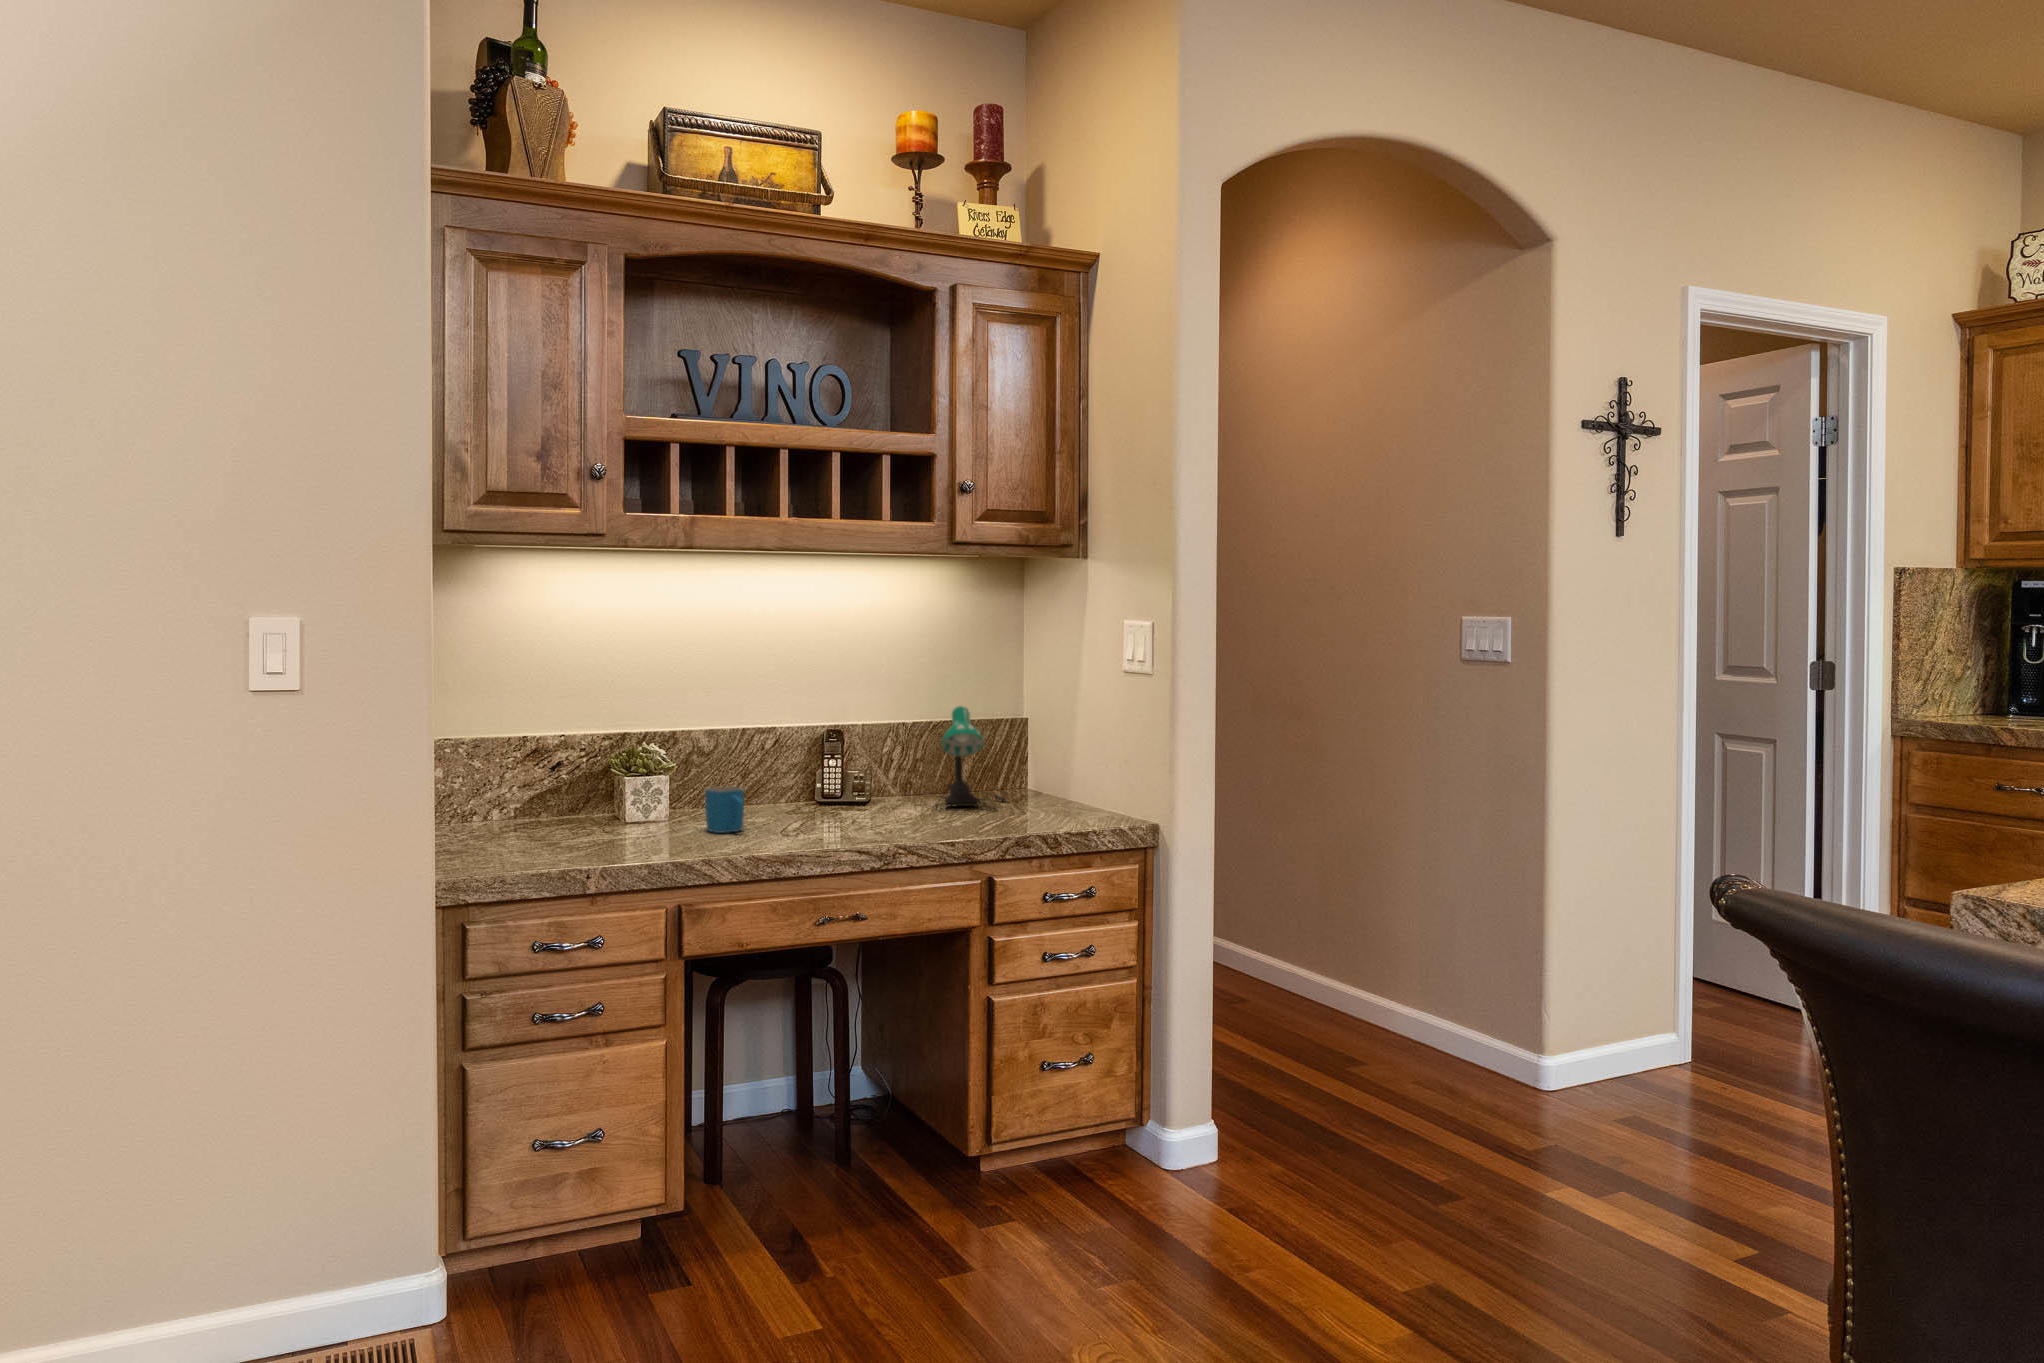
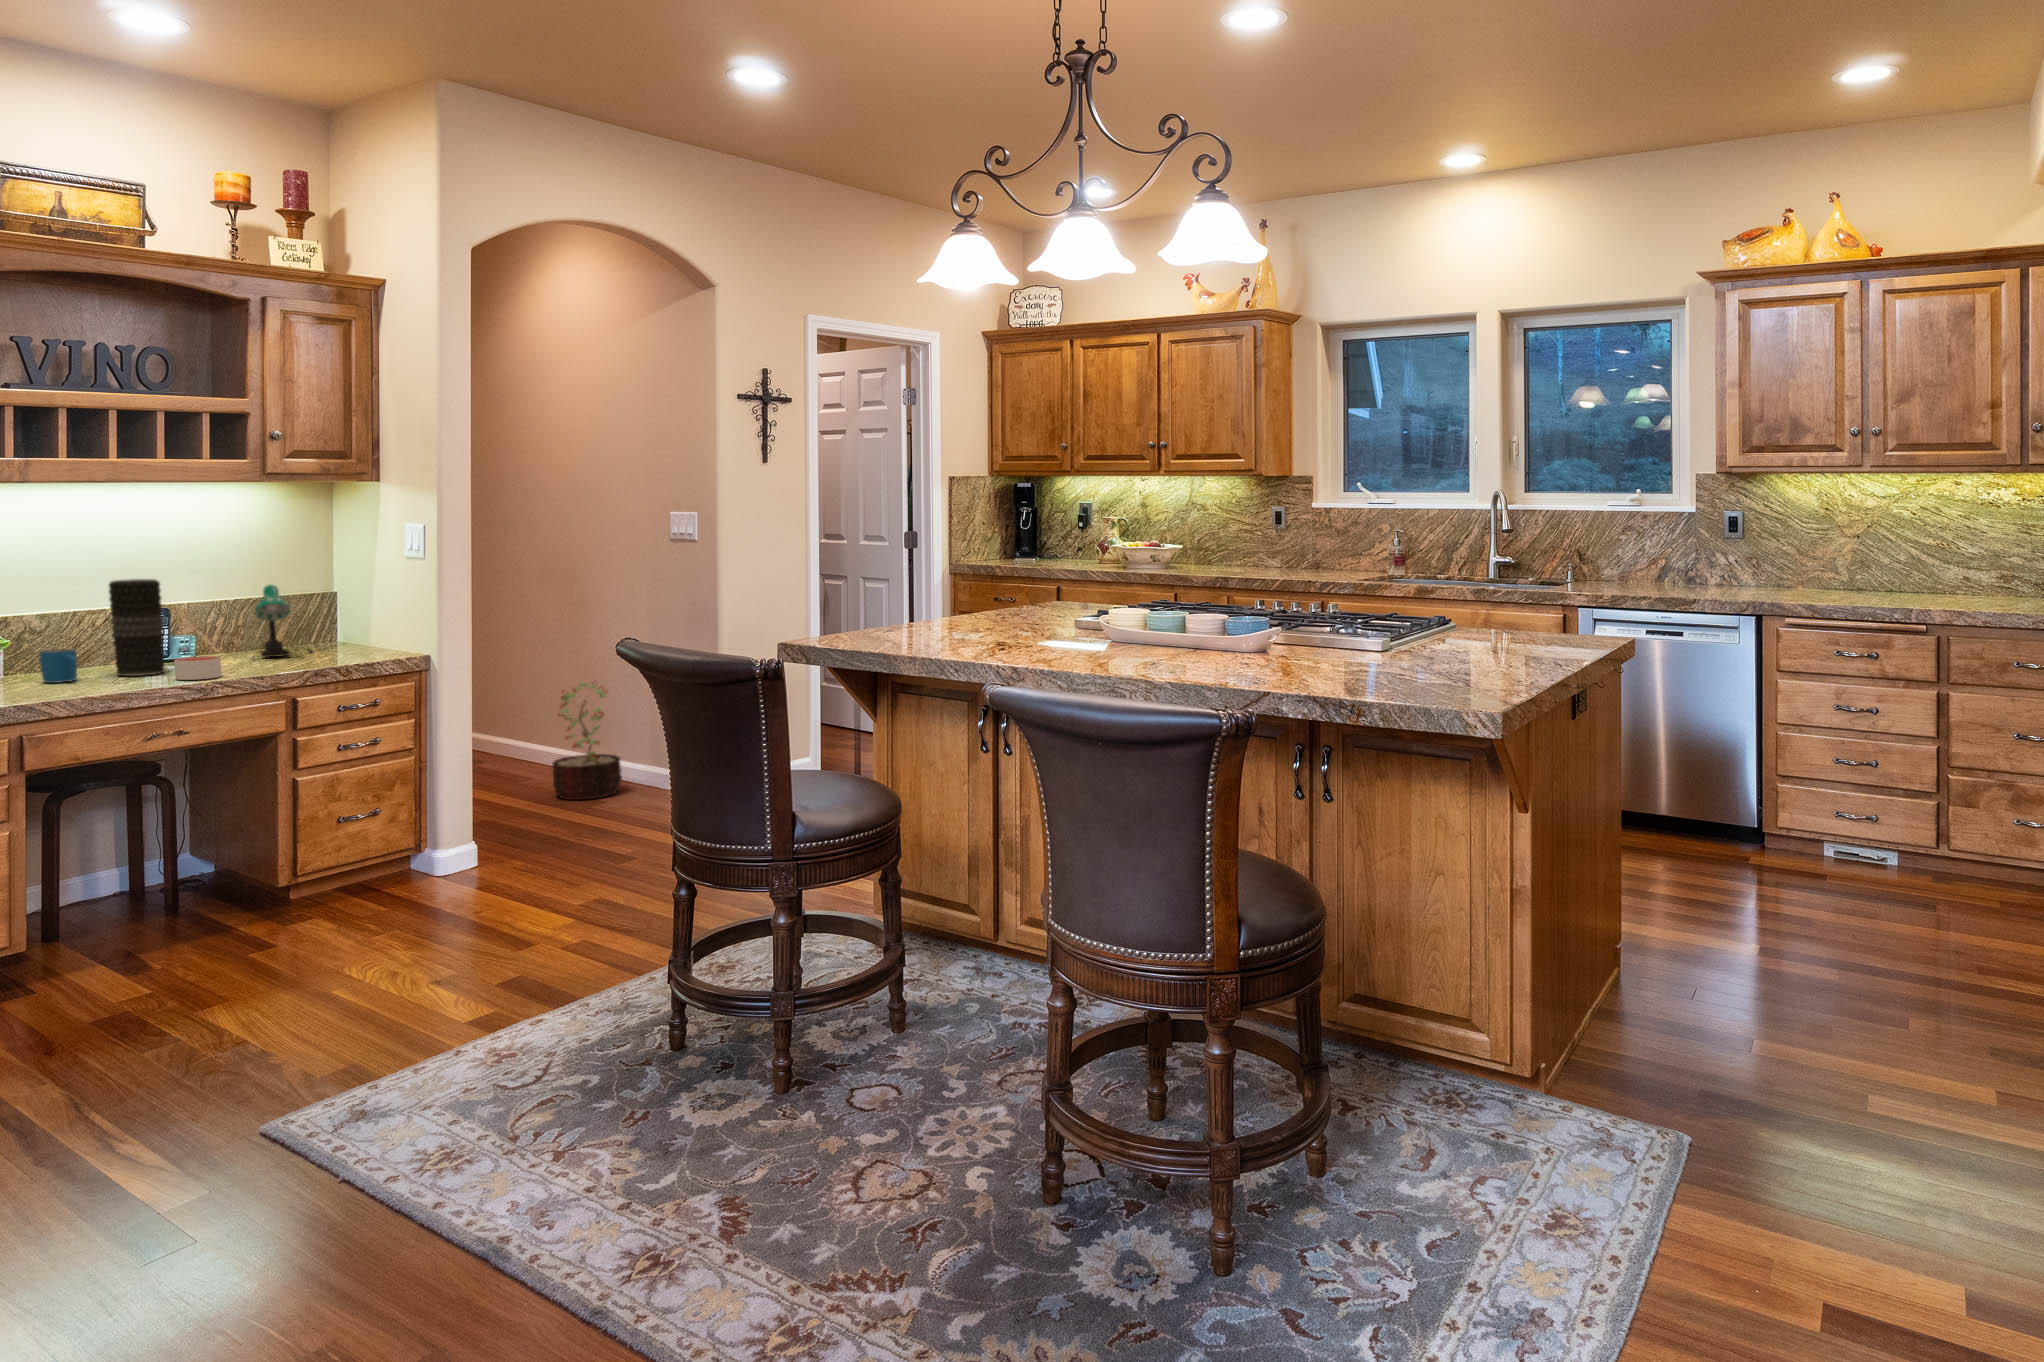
vase: none [783,696,840,828] -> present [109,579,165,676]
candle: none [853,806,906,840] -> present [174,656,222,680]
decorative plant: none [1278,851,1376,1030] -> present [552,683,622,800]

